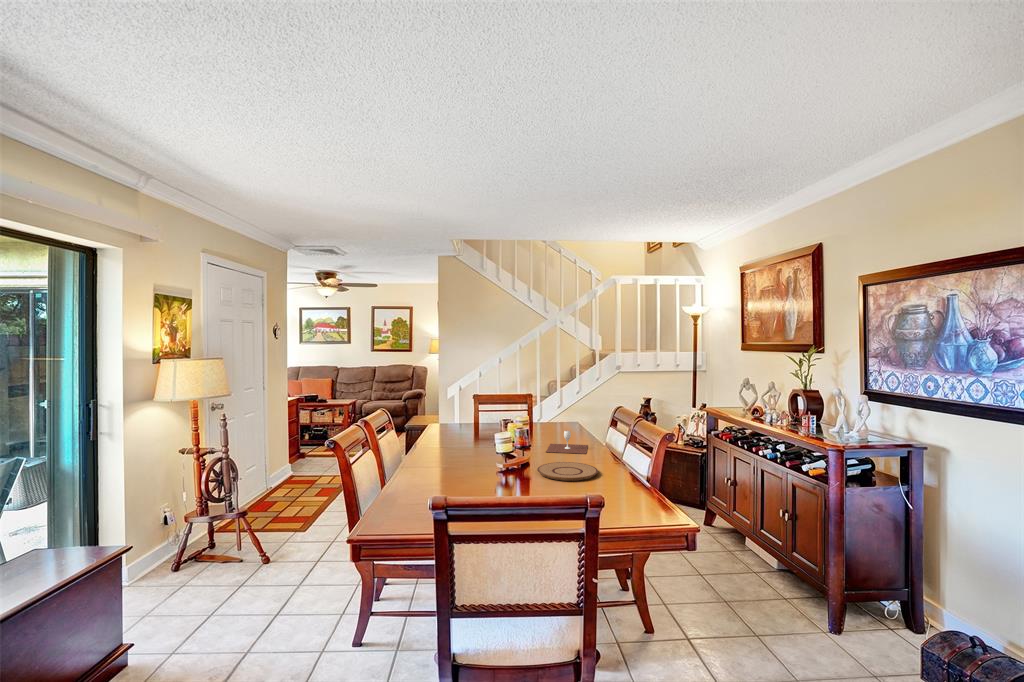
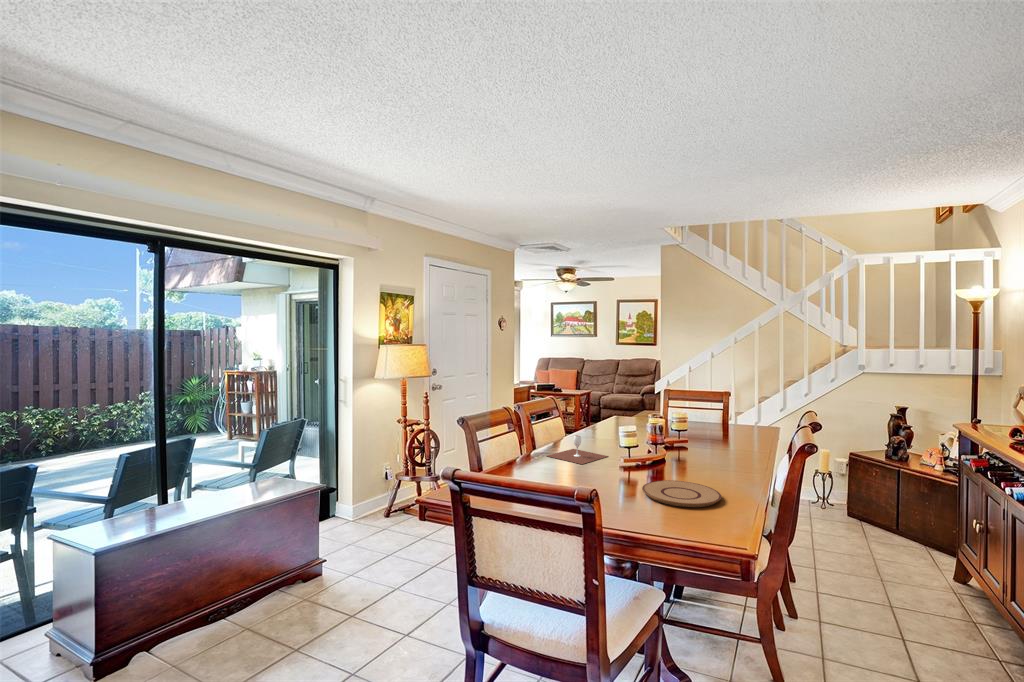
wine glass: present [546,431,588,454] -> present [547,435,608,464]

